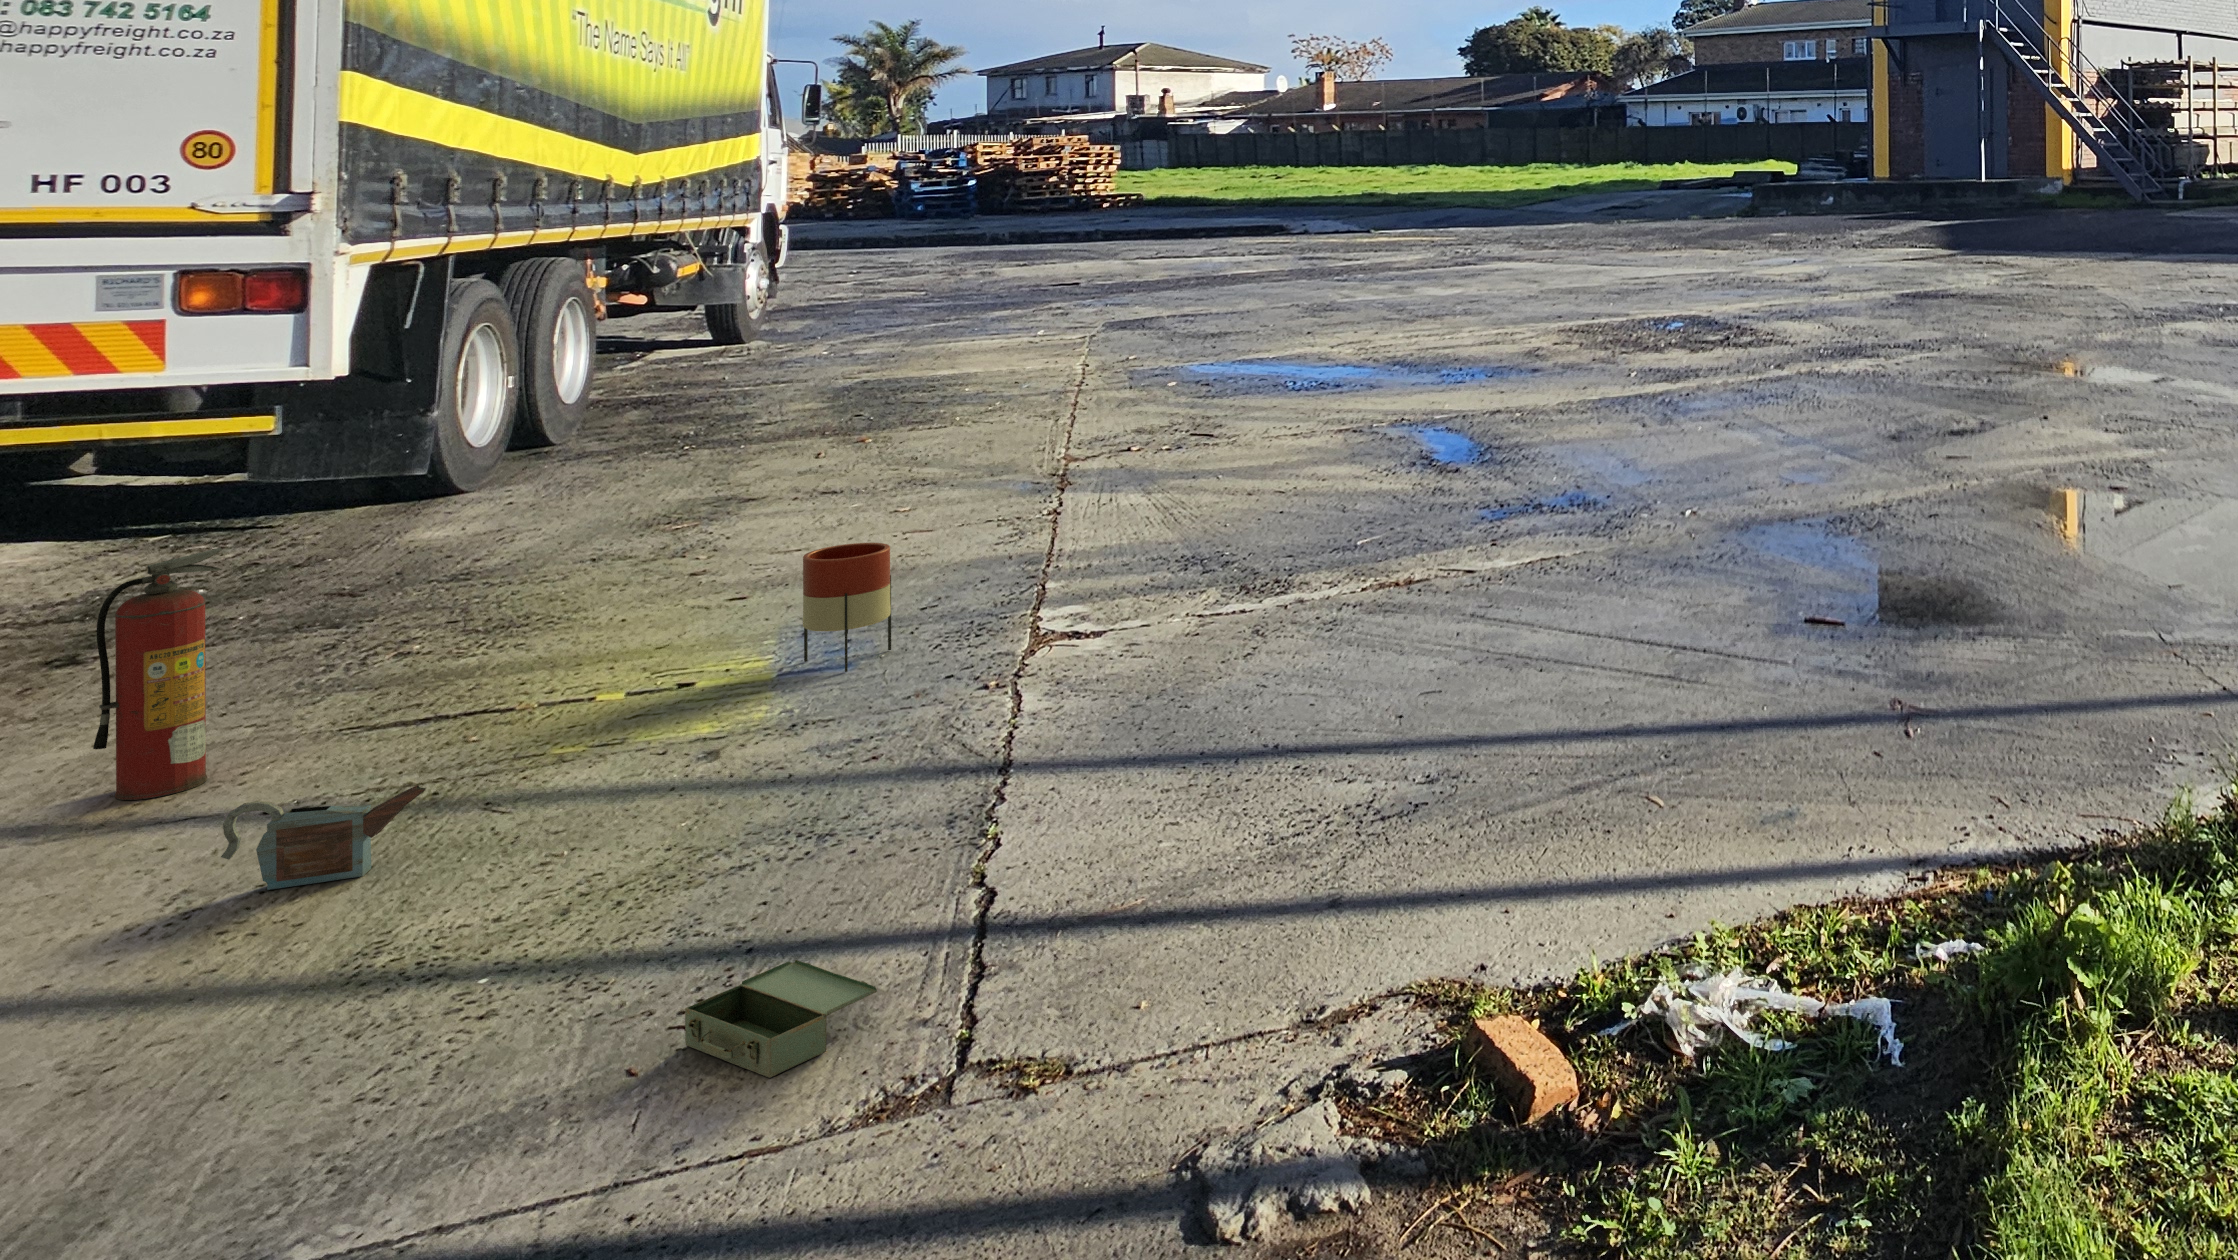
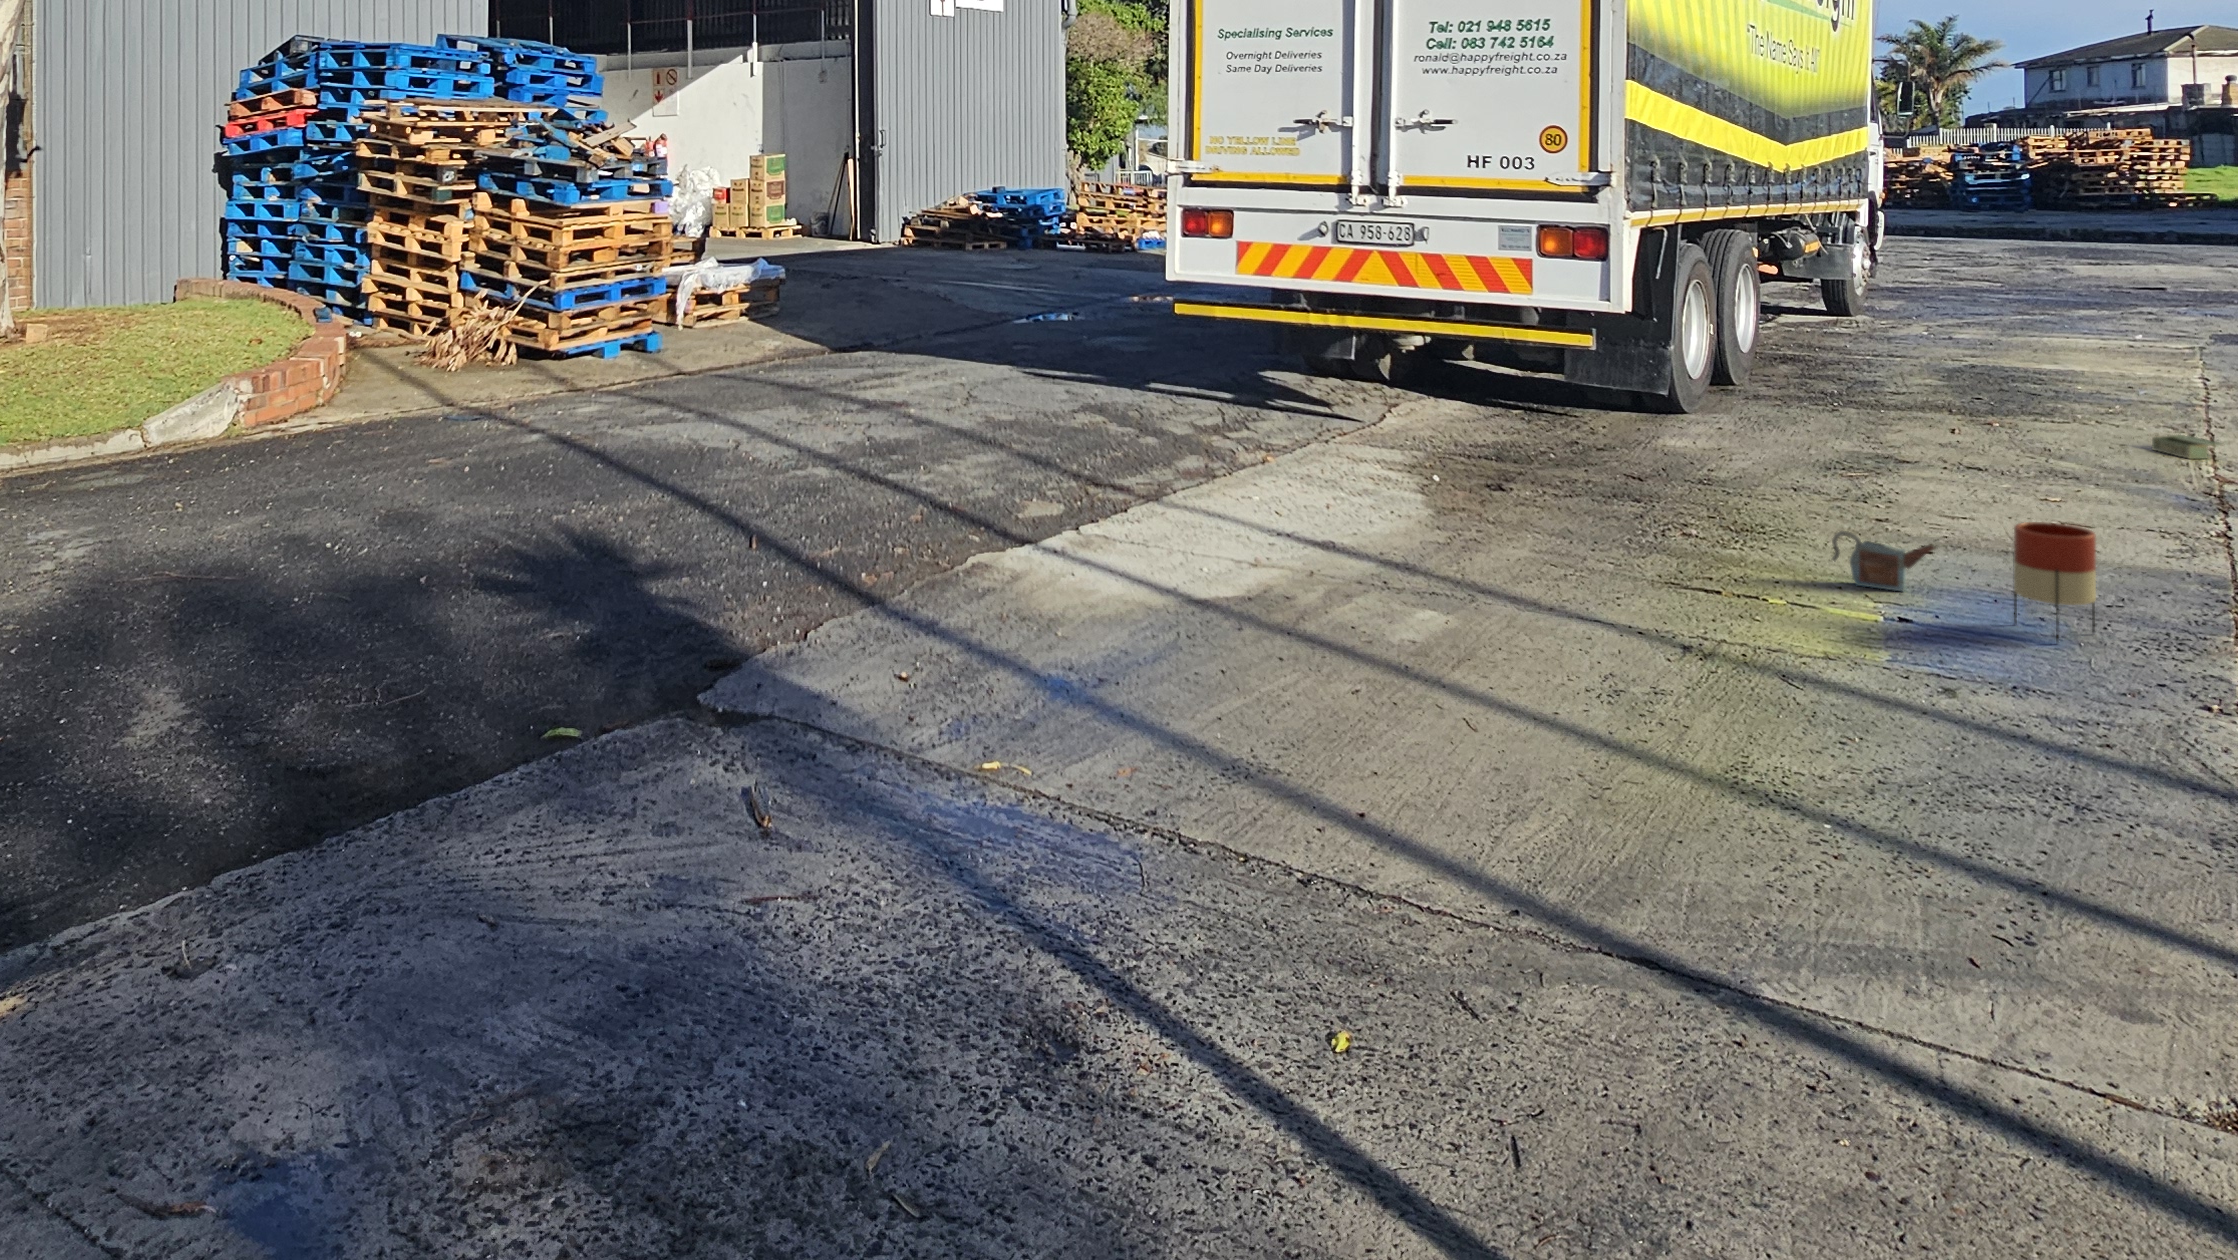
fire extinguisher: present [93,548,222,800] -> none [1549,435,1615,606]
watering can: present [221,785,426,890] -> present [1832,531,1935,591]
toolbox: present [685,960,877,1078] -> present [2152,435,2222,459]

